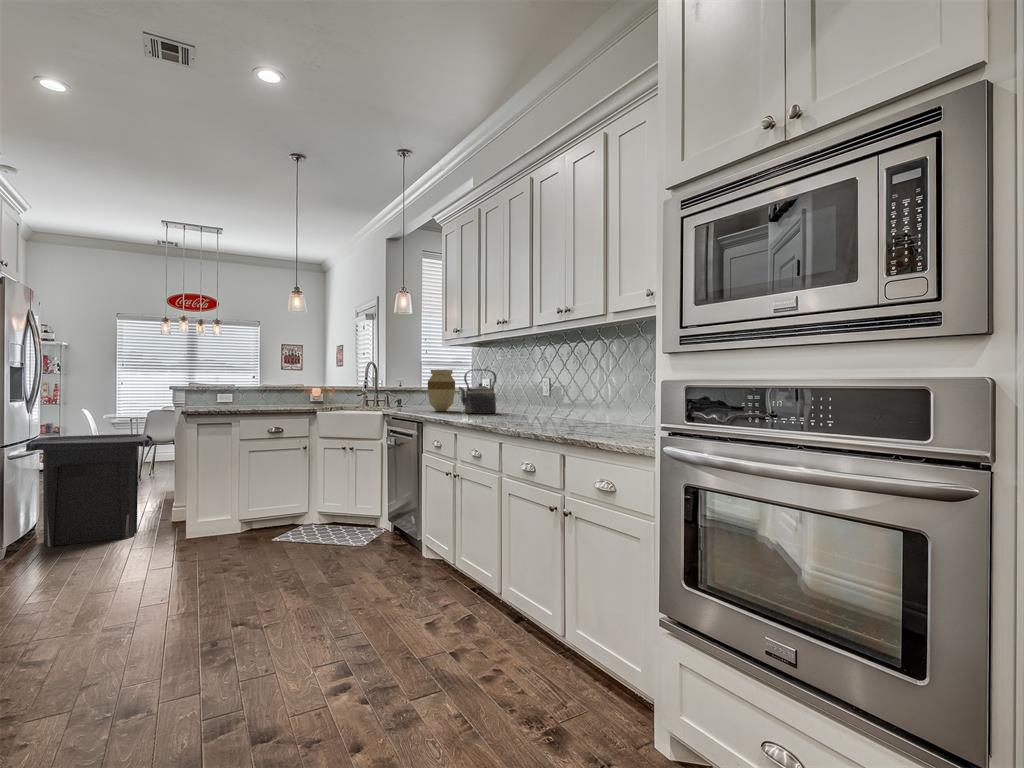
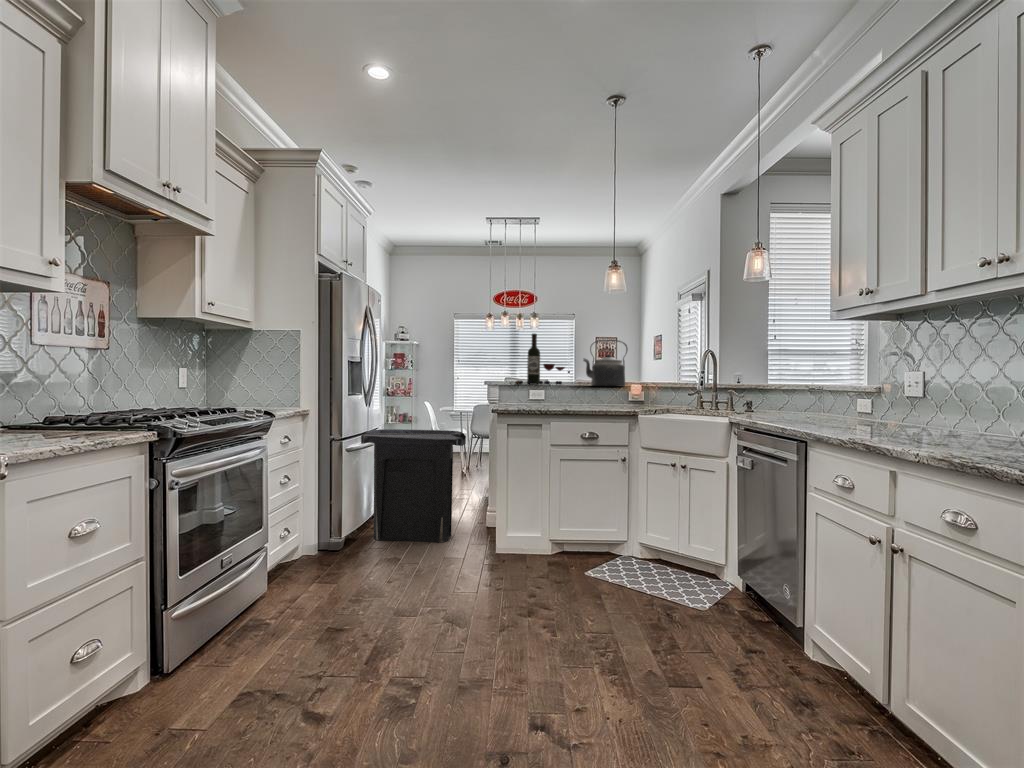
wine bottle: none [204,345,254,390] -> present [516,334,565,385]
kettle: present [459,369,496,414] -> present [583,340,628,386]
vase: present [428,370,455,411] -> none [804,358,850,421]

